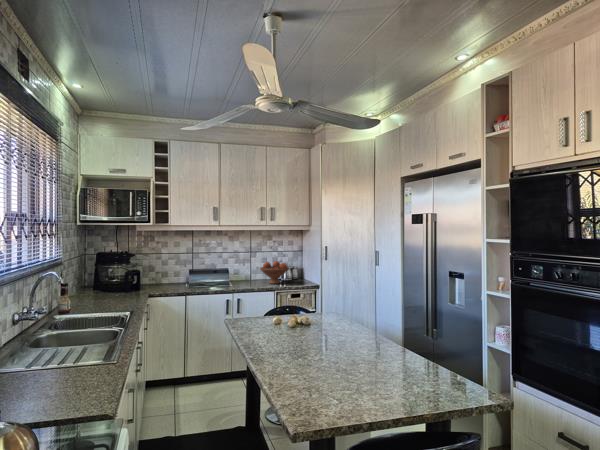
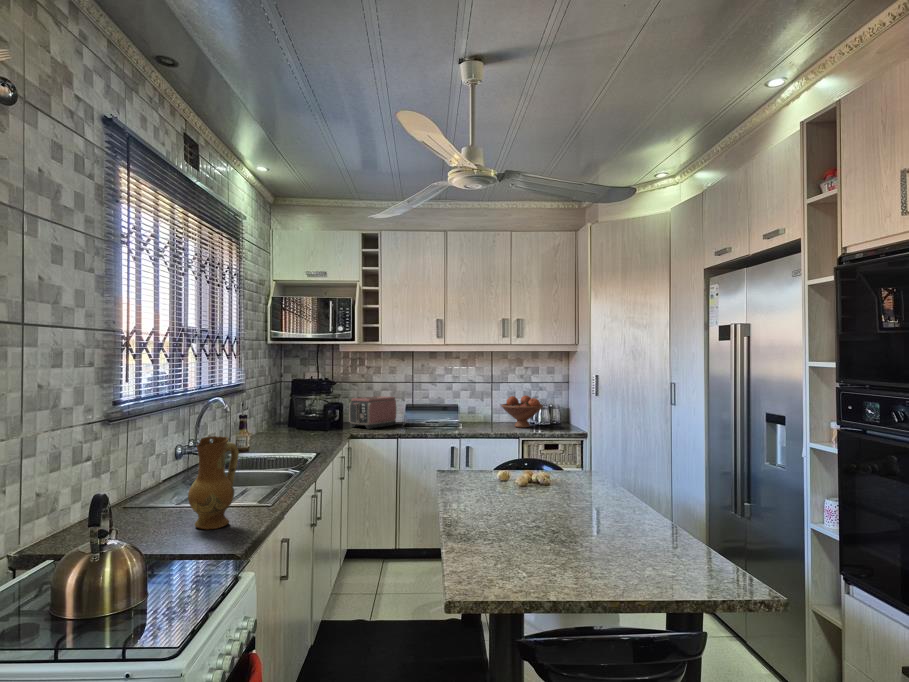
toaster: none [145,264,181,289] -> present [349,396,396,429]
ceramic jug: none [50,309,93,390] -> present [188,436,239,530]

